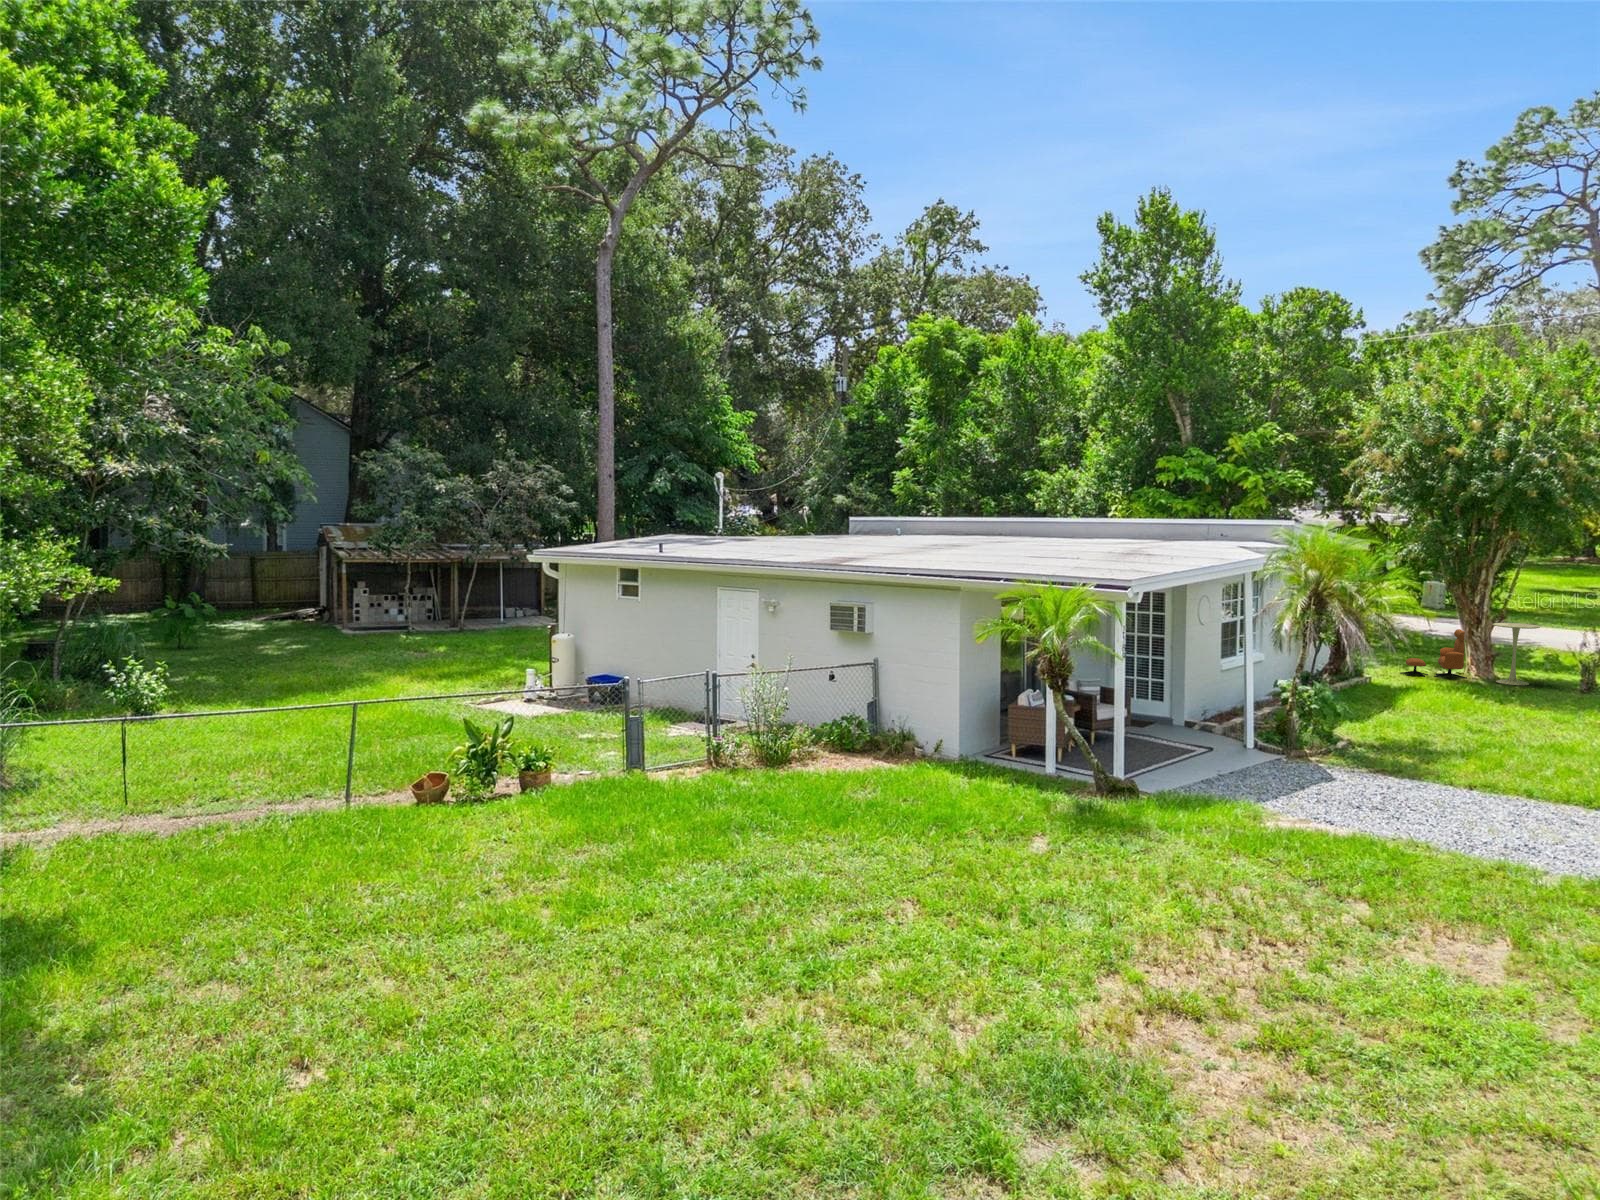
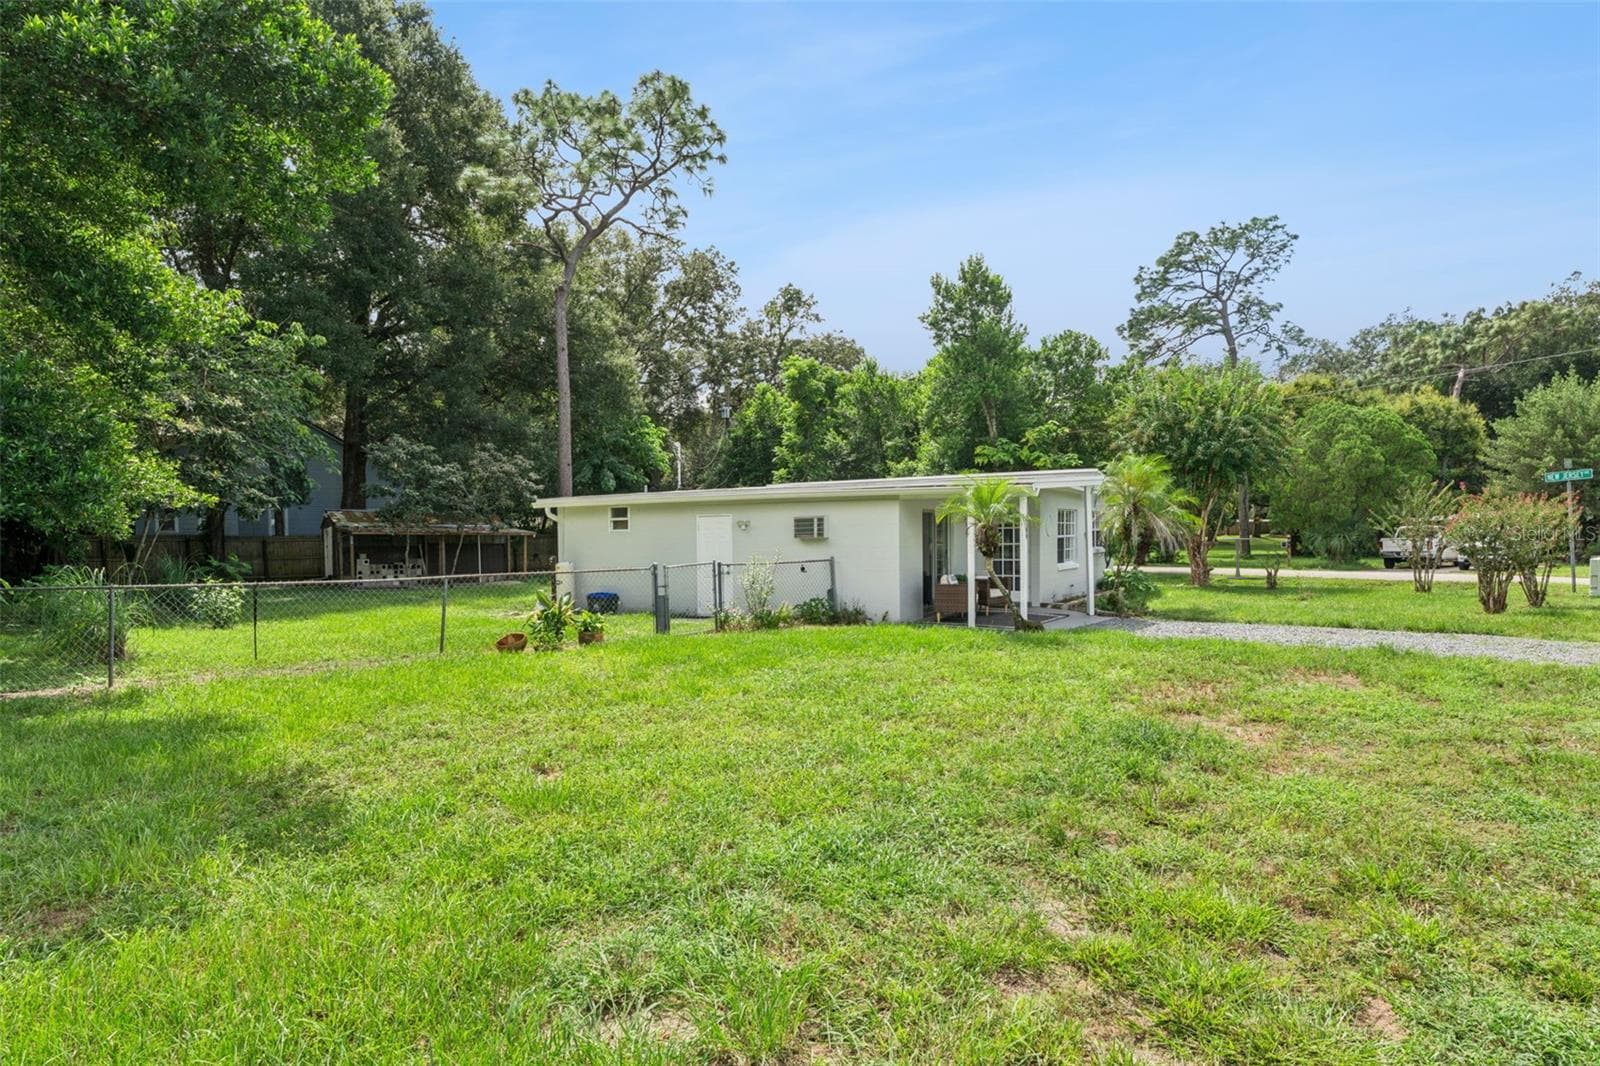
lounge chair: present [1400,629,1467,679] -> none [1164,545,1208,578]

